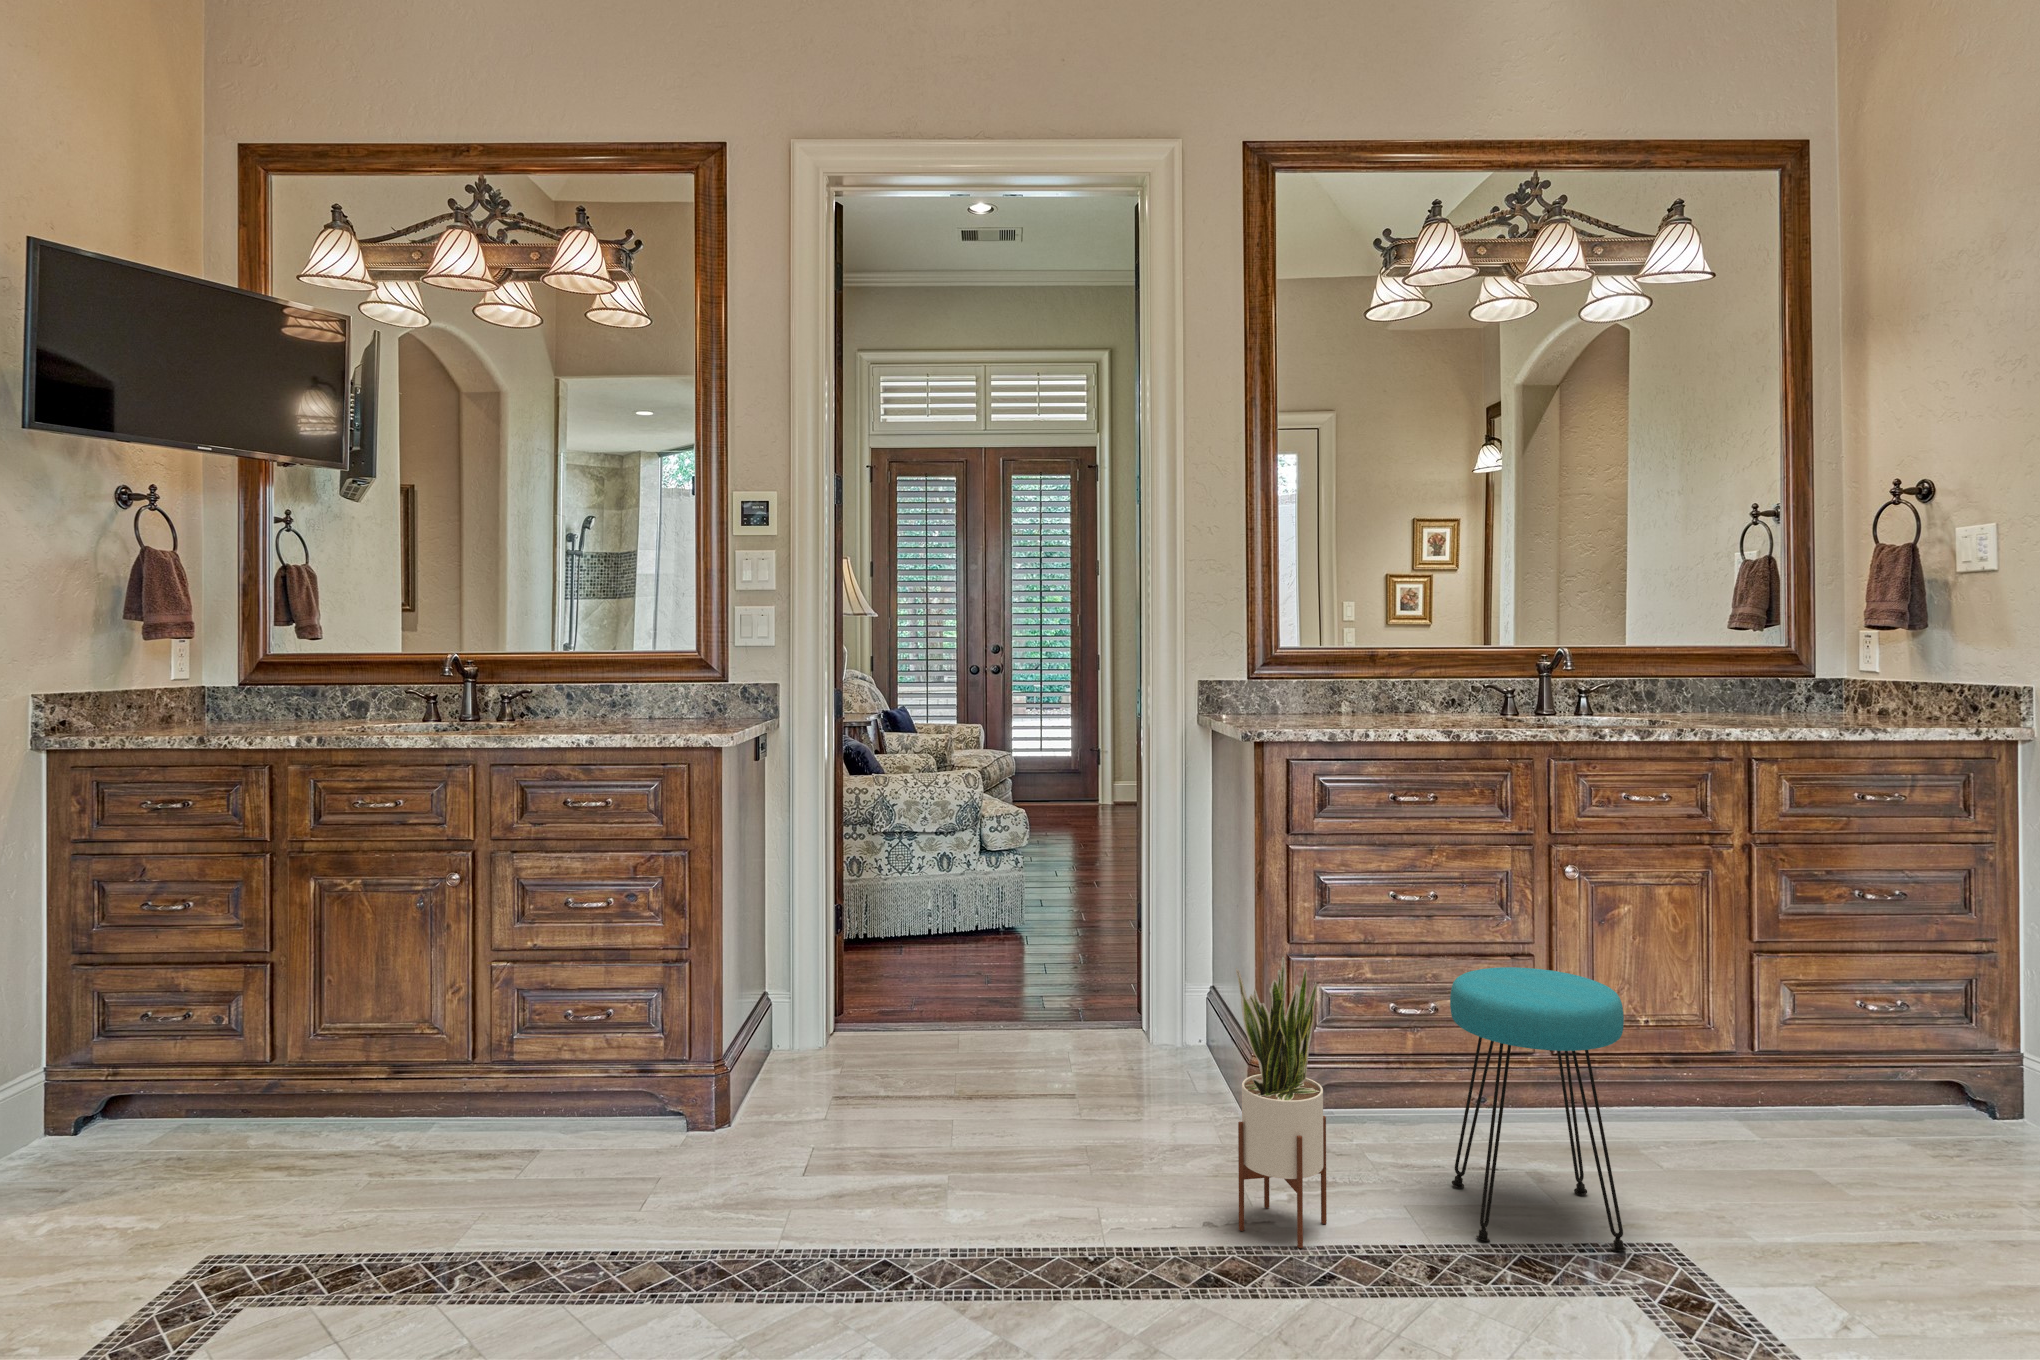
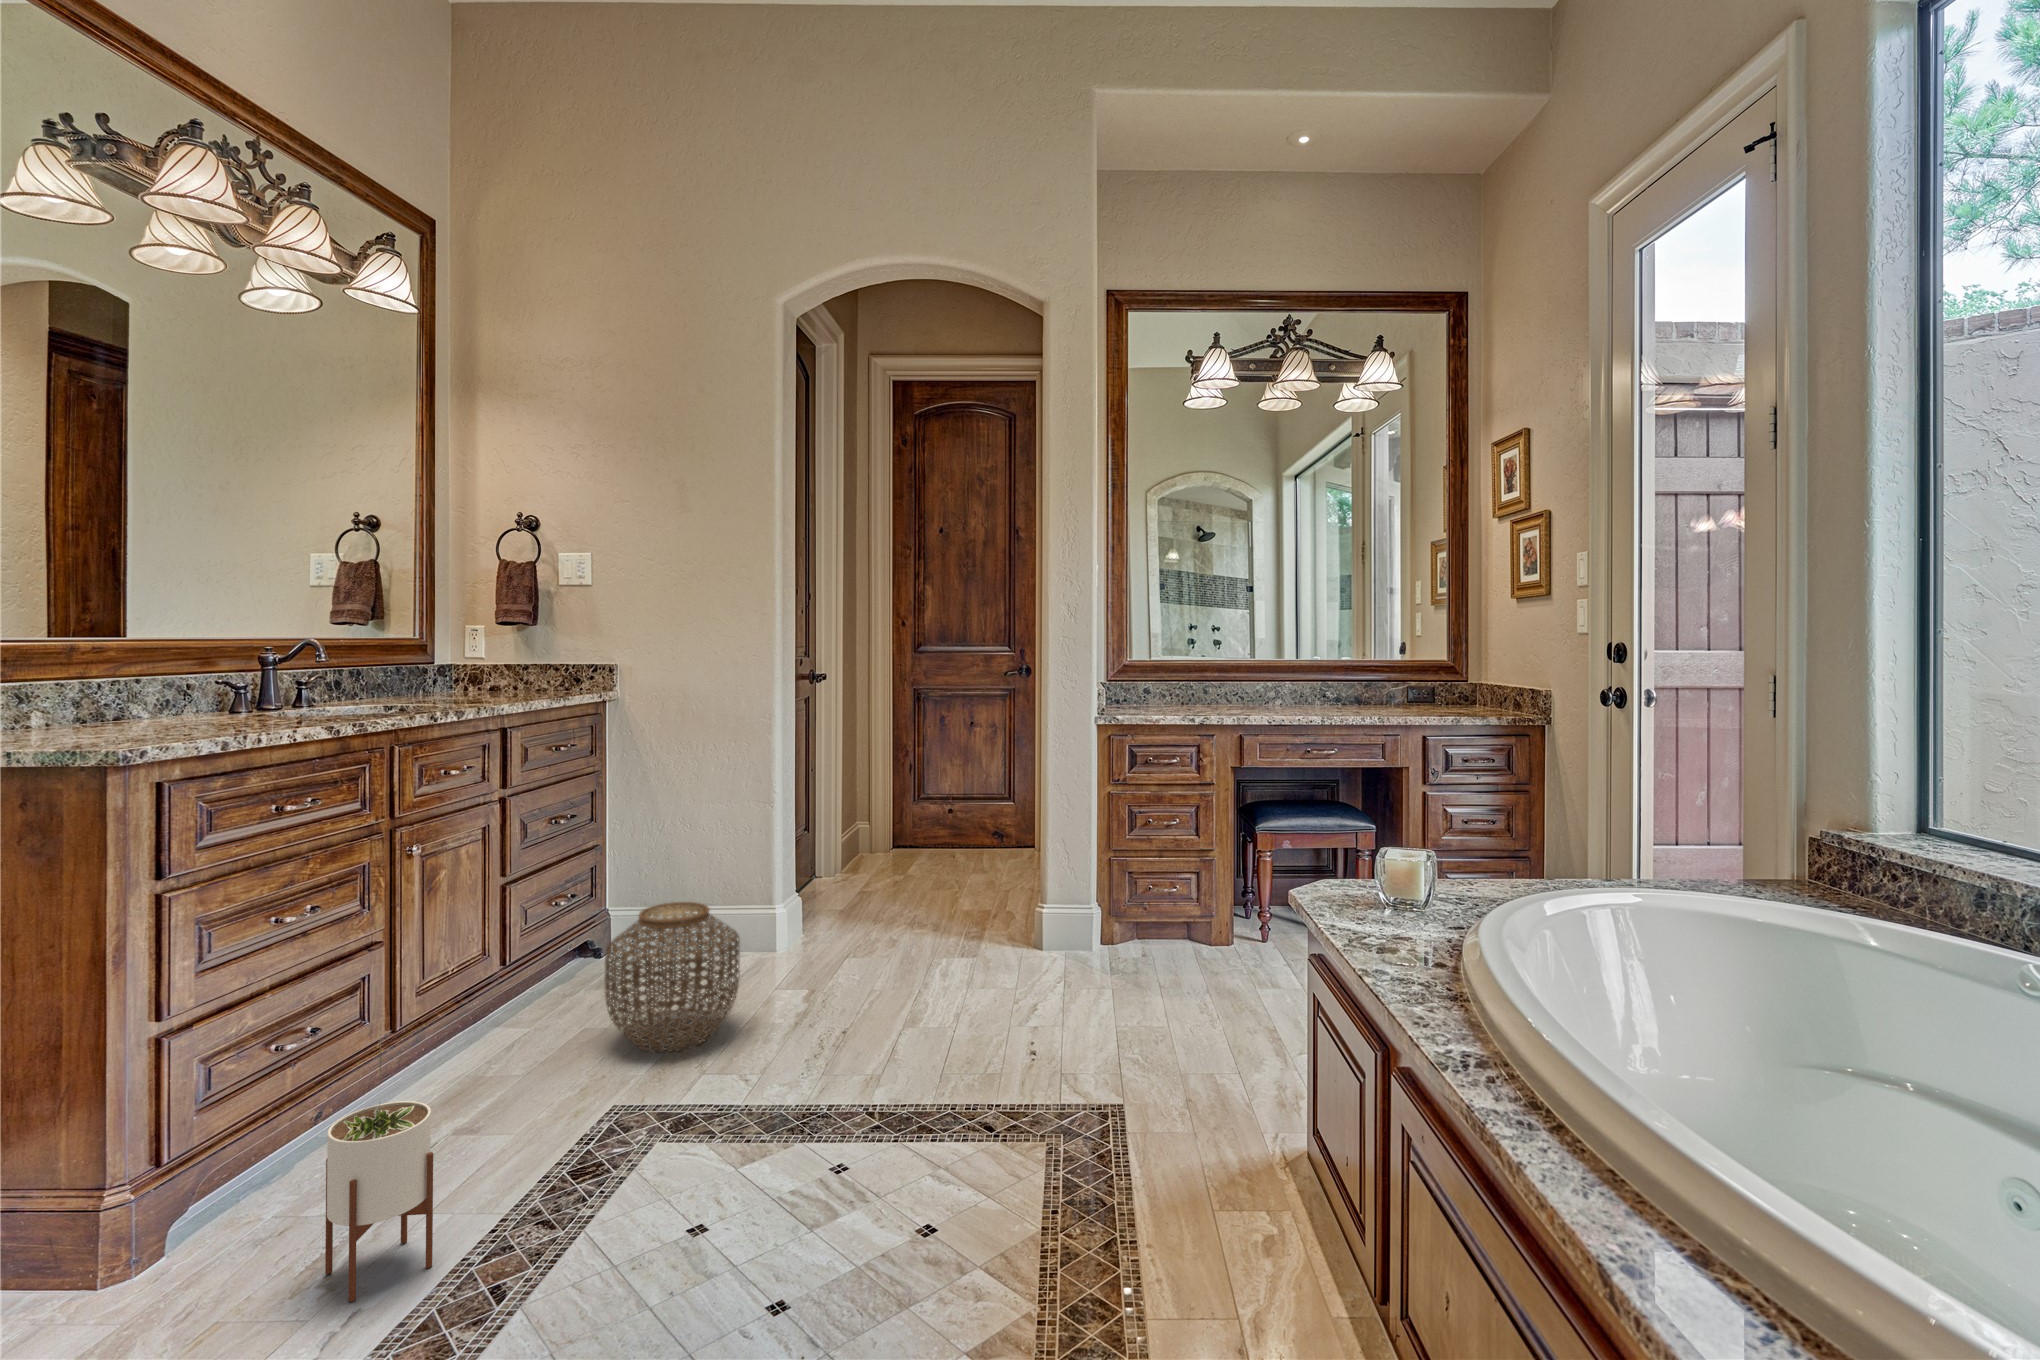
stool: present [1450,967,1626,1251] -> none [427,918,608,1165]
woven basket: none [1737,1034,1965,1268] -> present [605,902,740,1052]

